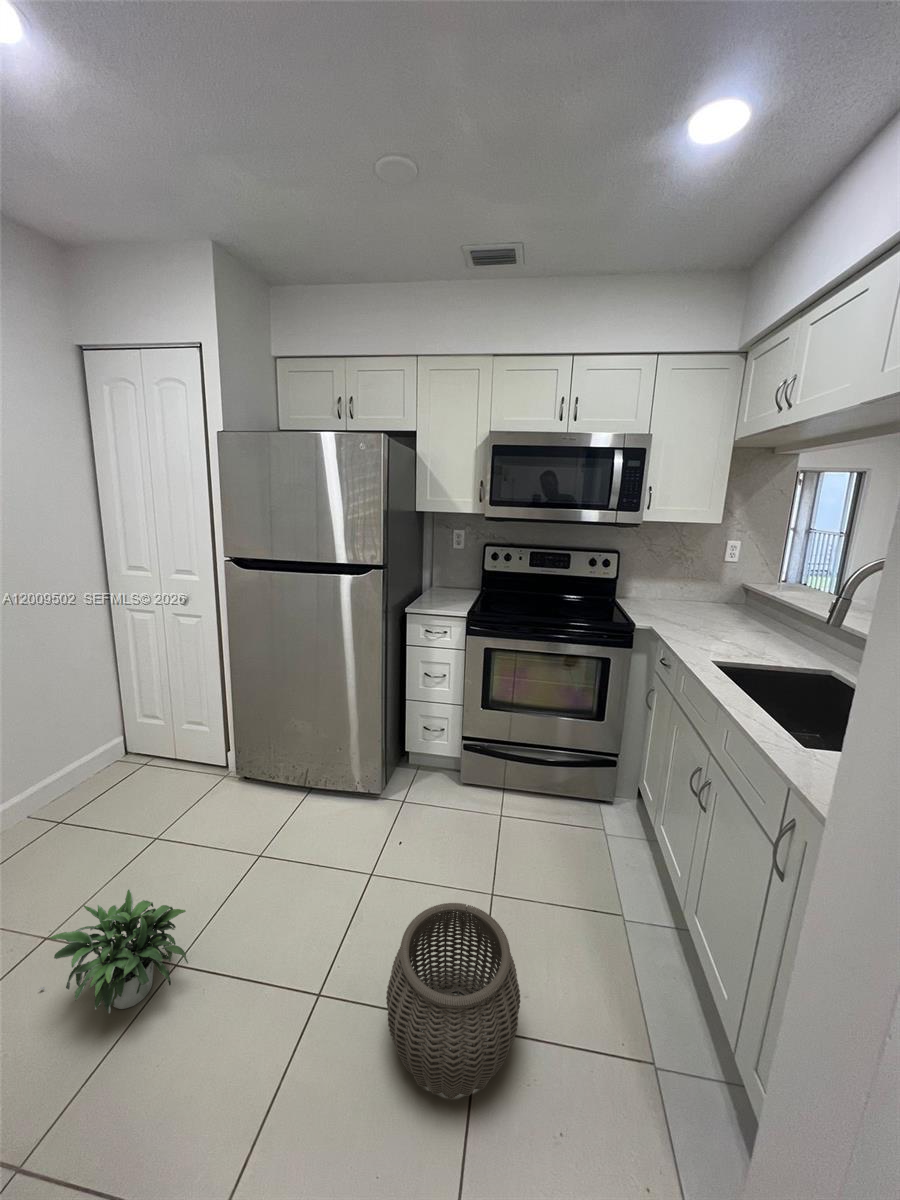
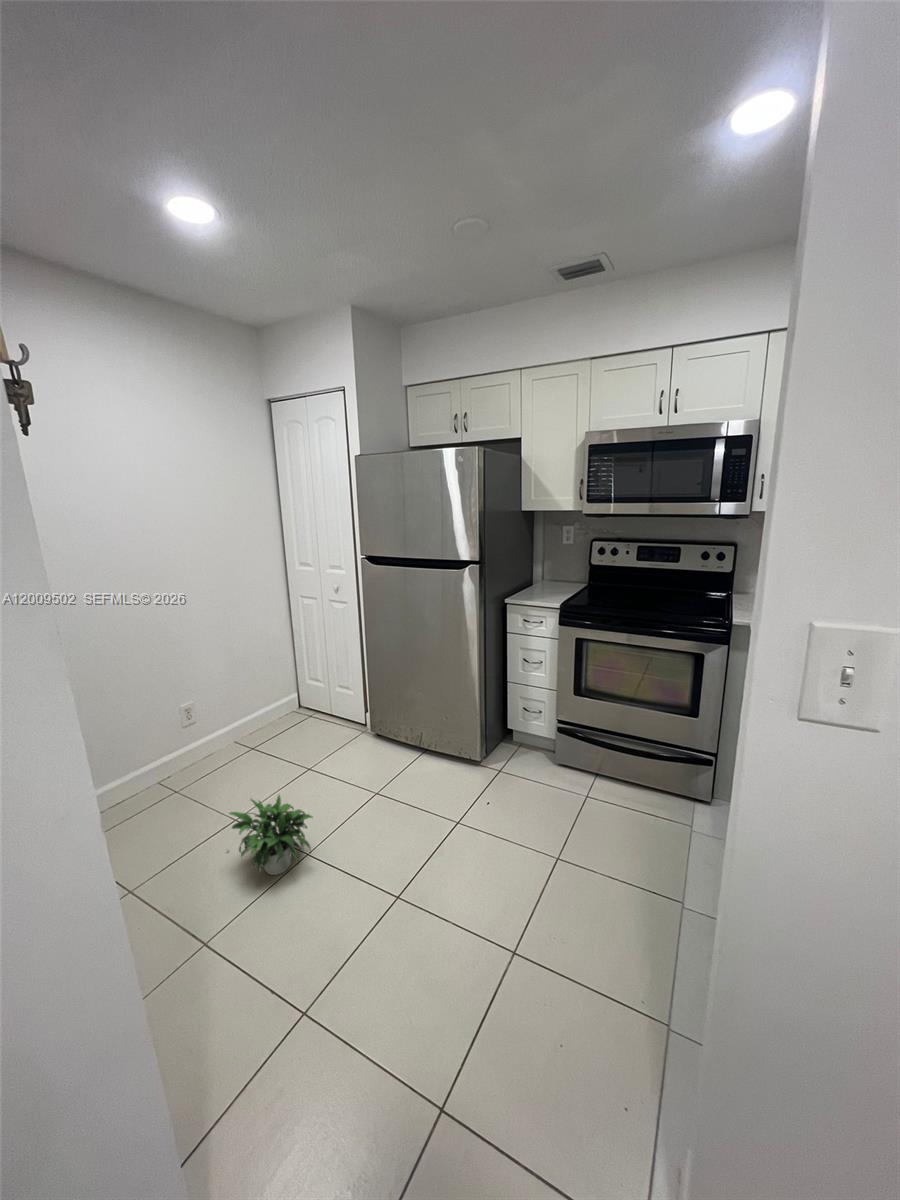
woven basket: present [386,903,520,1099] -> none [437,847,550,1001]

